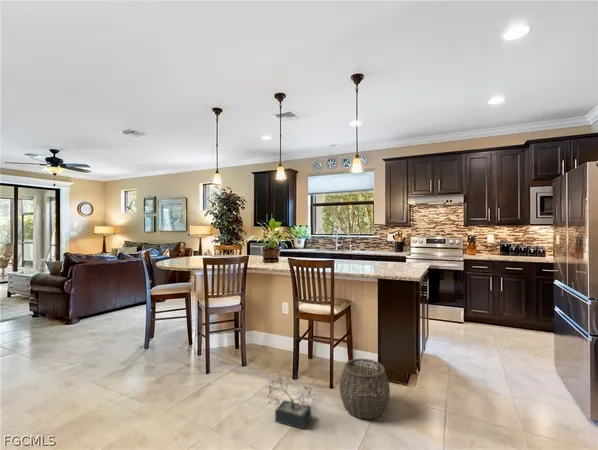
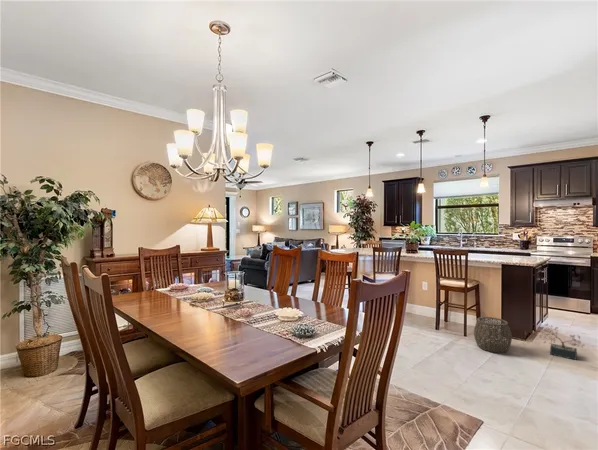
decorative plant: present [267,371,315,429] -> present [540,324,584,360]

